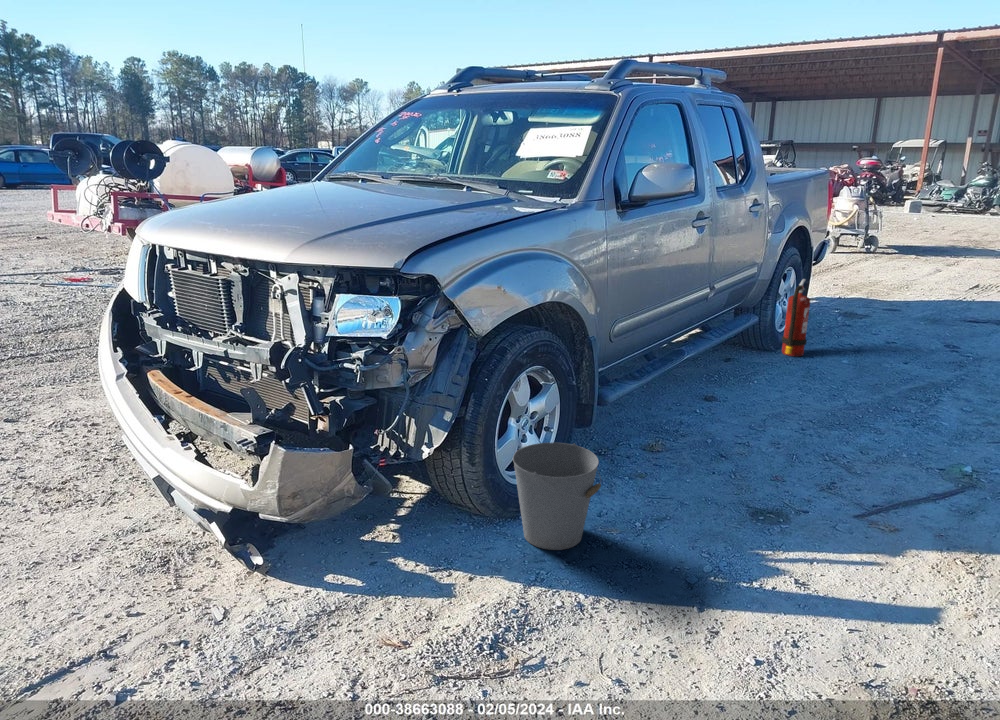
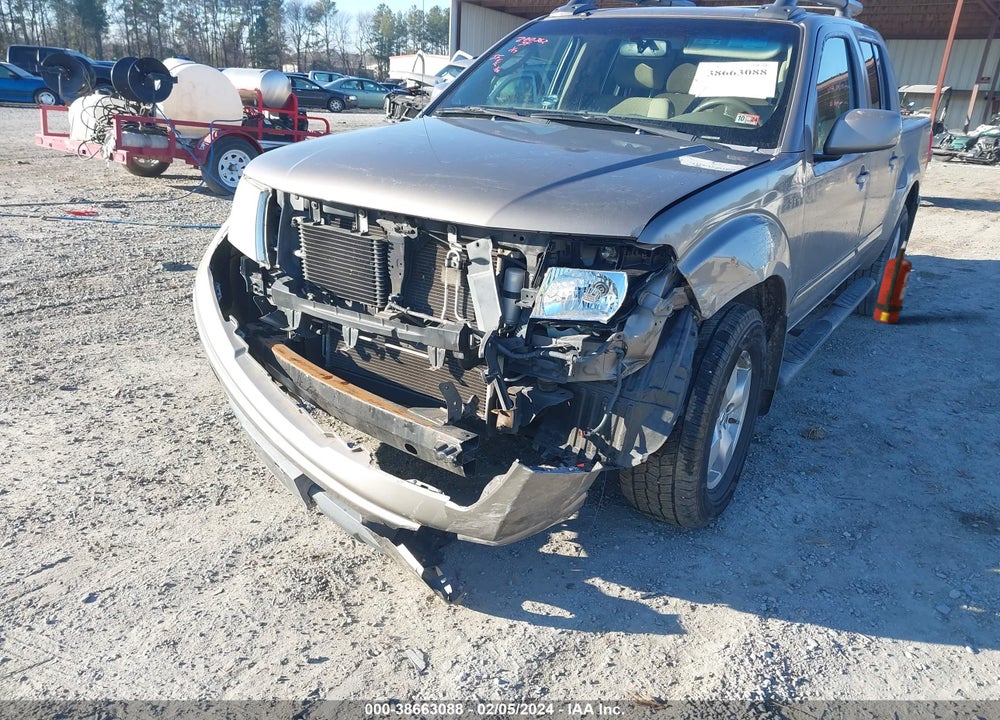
bucket: present [513,443,601,550] -> none [722,439,827,566]

